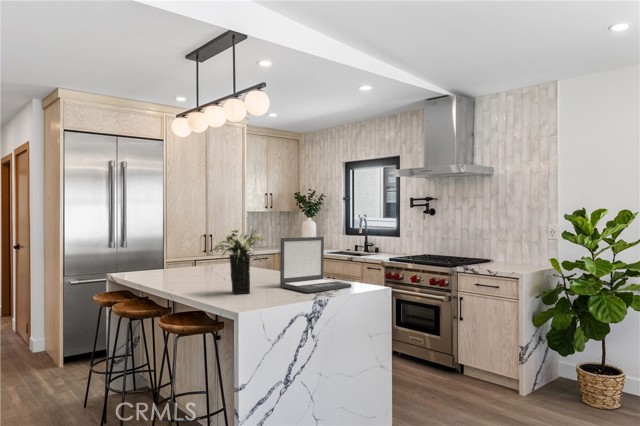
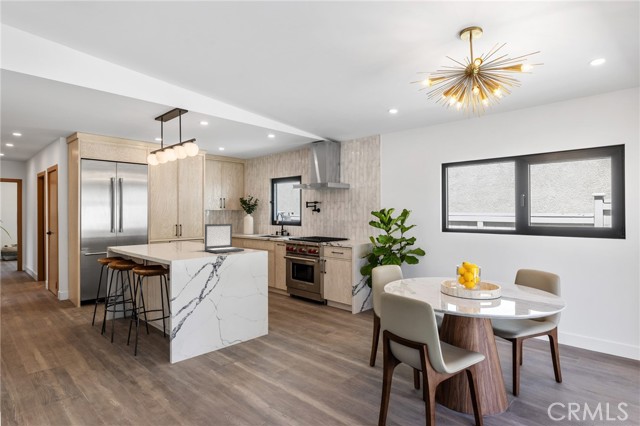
flower arrangement: present [208,229,265,294] -> none [161,219,195,254]

